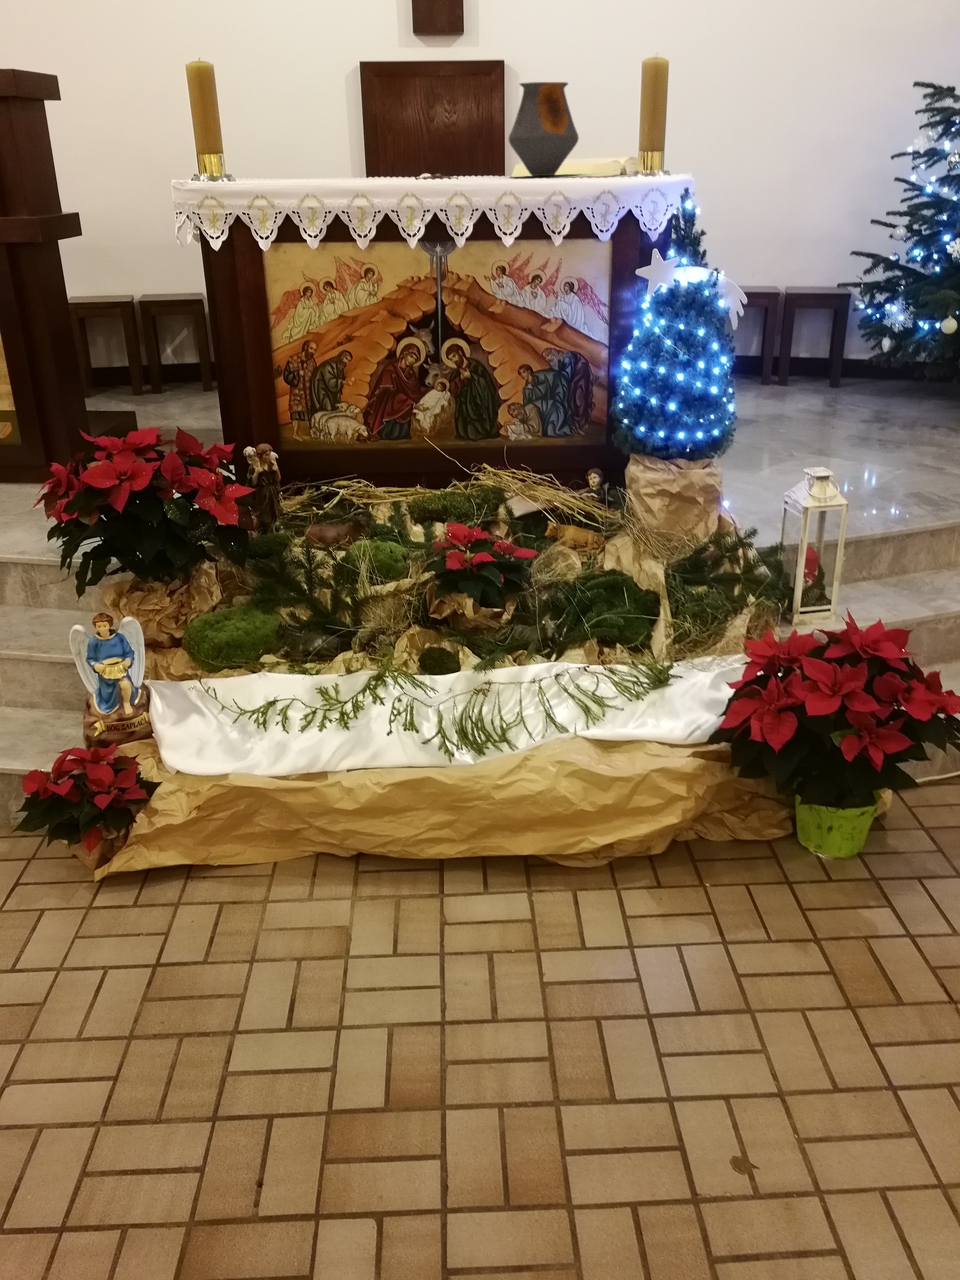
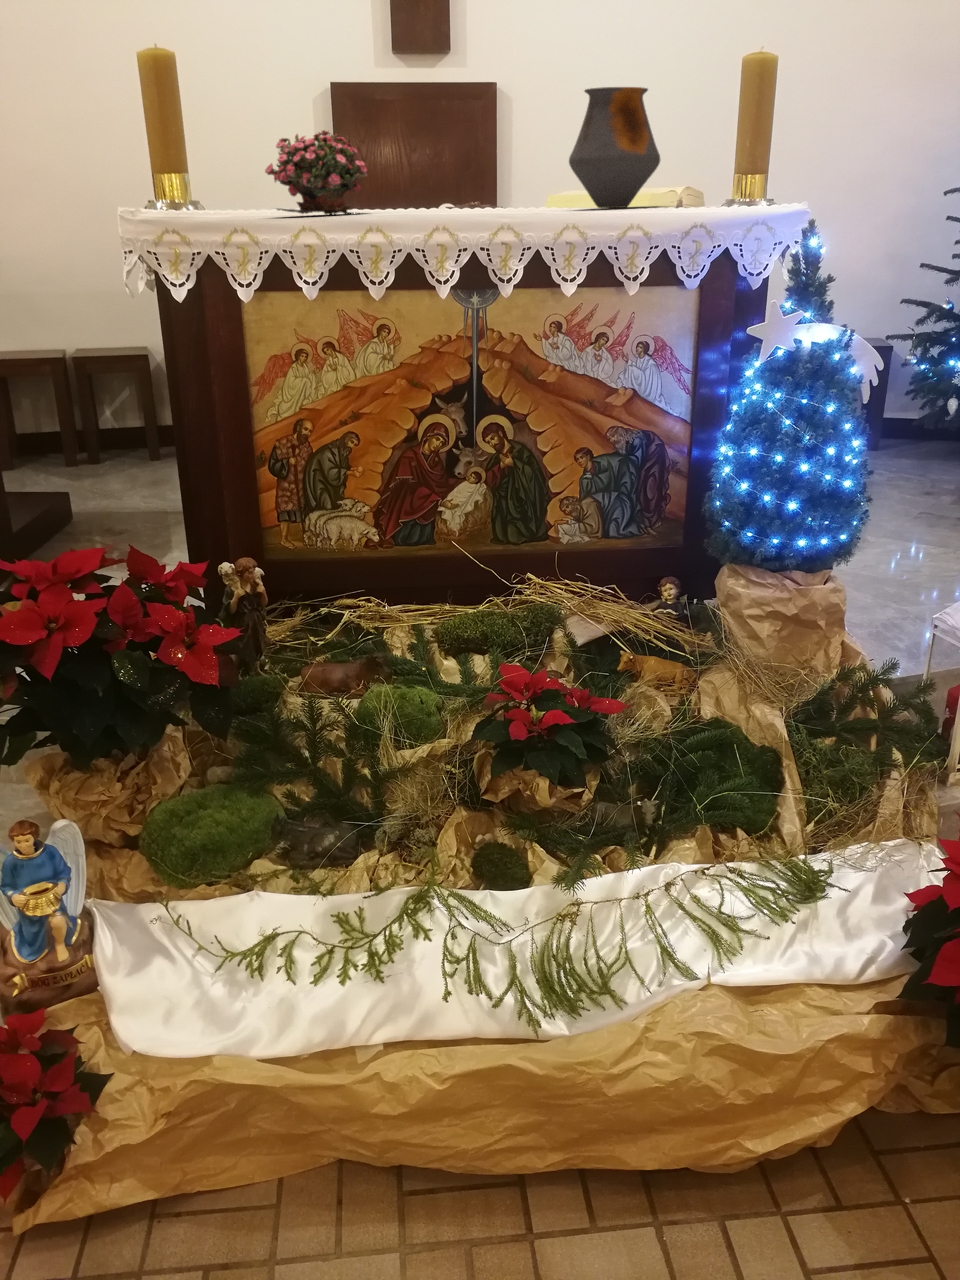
potted flower: none [284,108,371,178] -> present [265,130,367,215]

